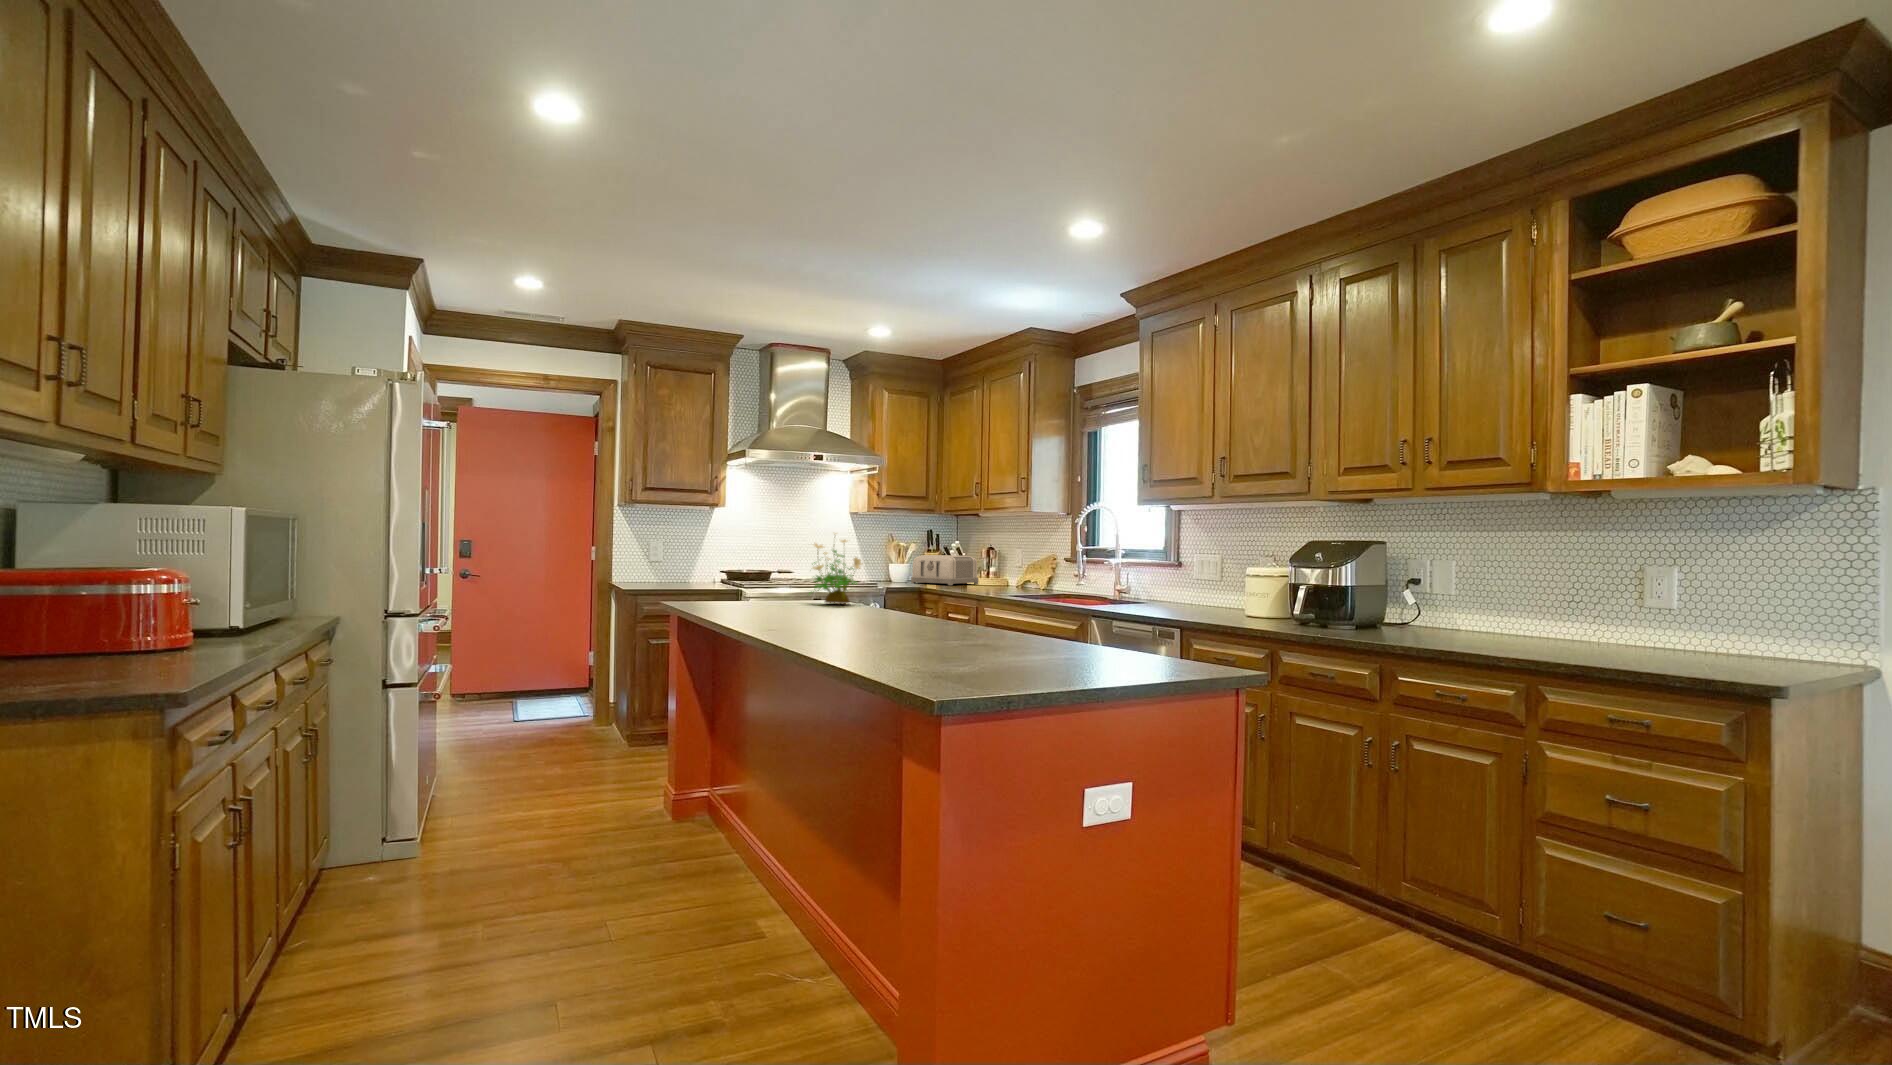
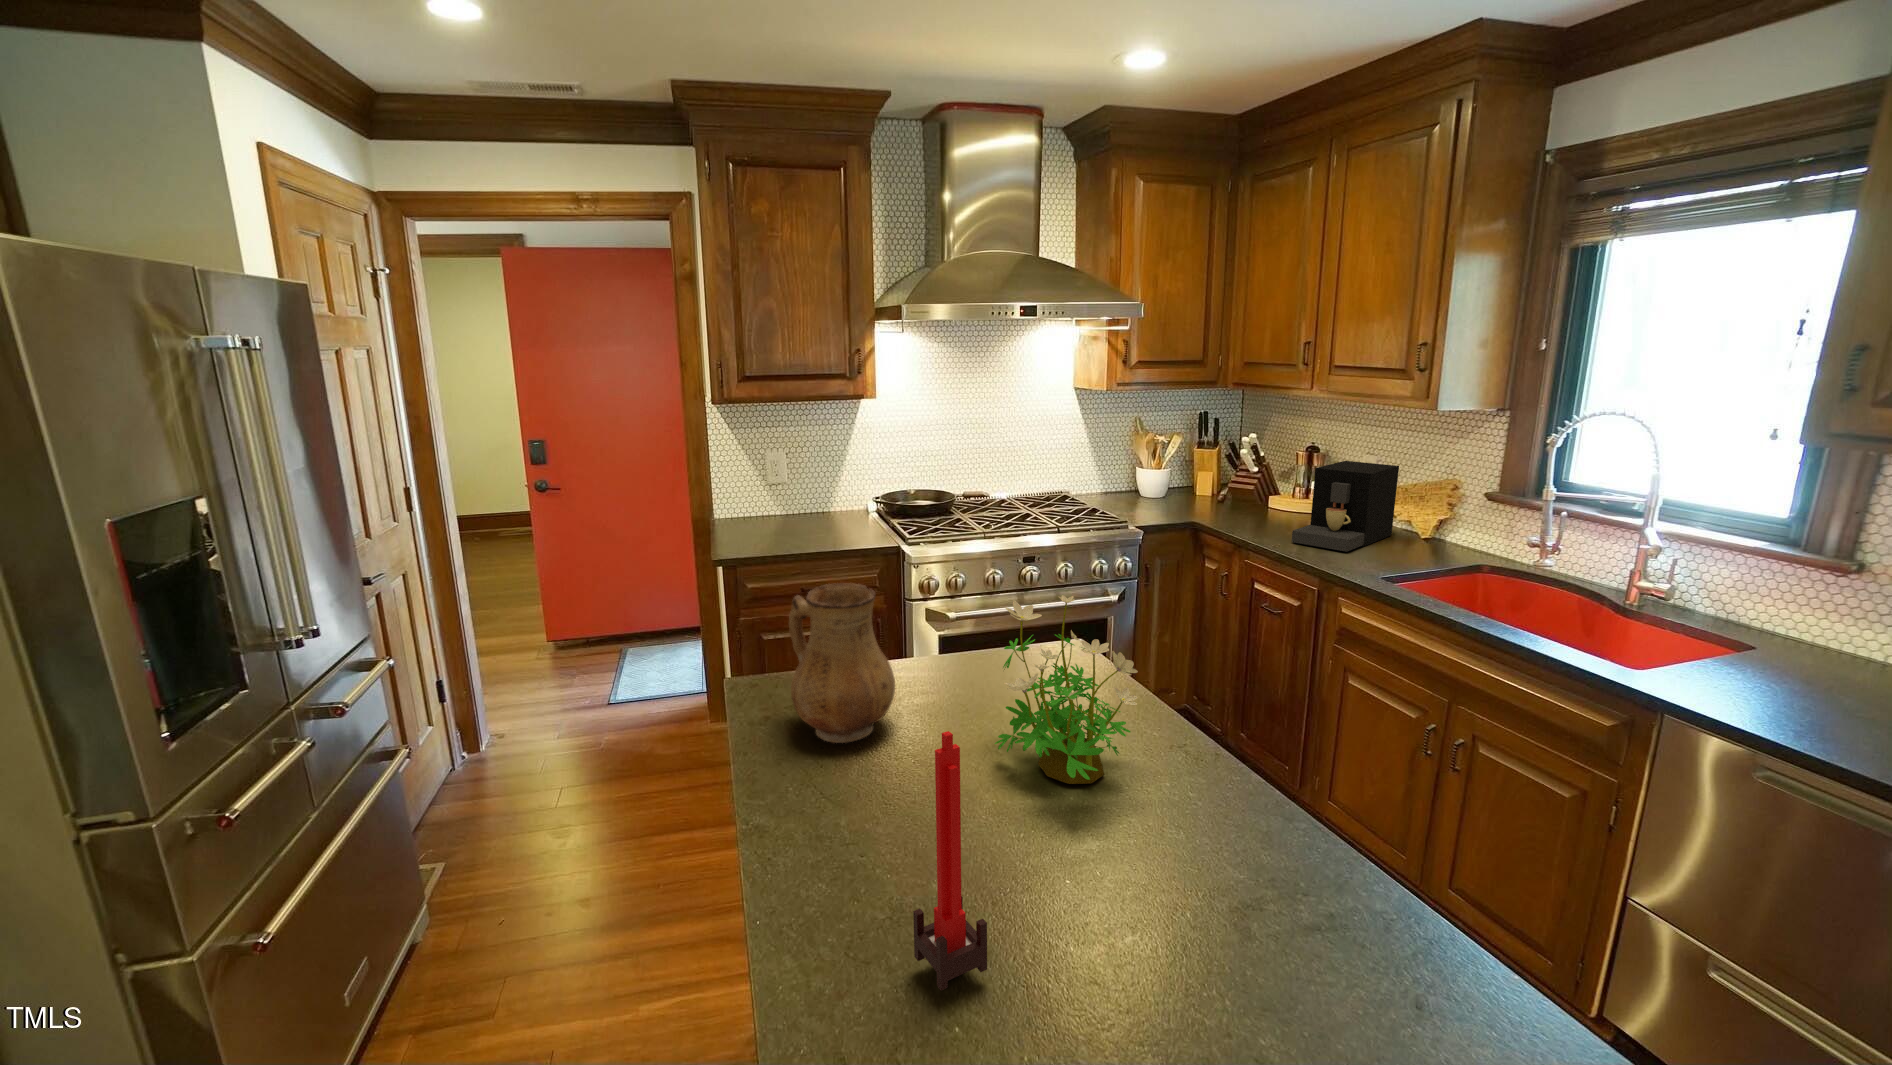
candle: none [785,531,808,613] -> present [913,731,987,991]
ceramic pitcher: none [717,540,764,603] -> present [789,583,895,743]
coffee maker: none [969,548,1025,589] -> present [1292,461,1399,552]
toaster: present [911,555,978,585] -> none [1177,459,1292,524]

